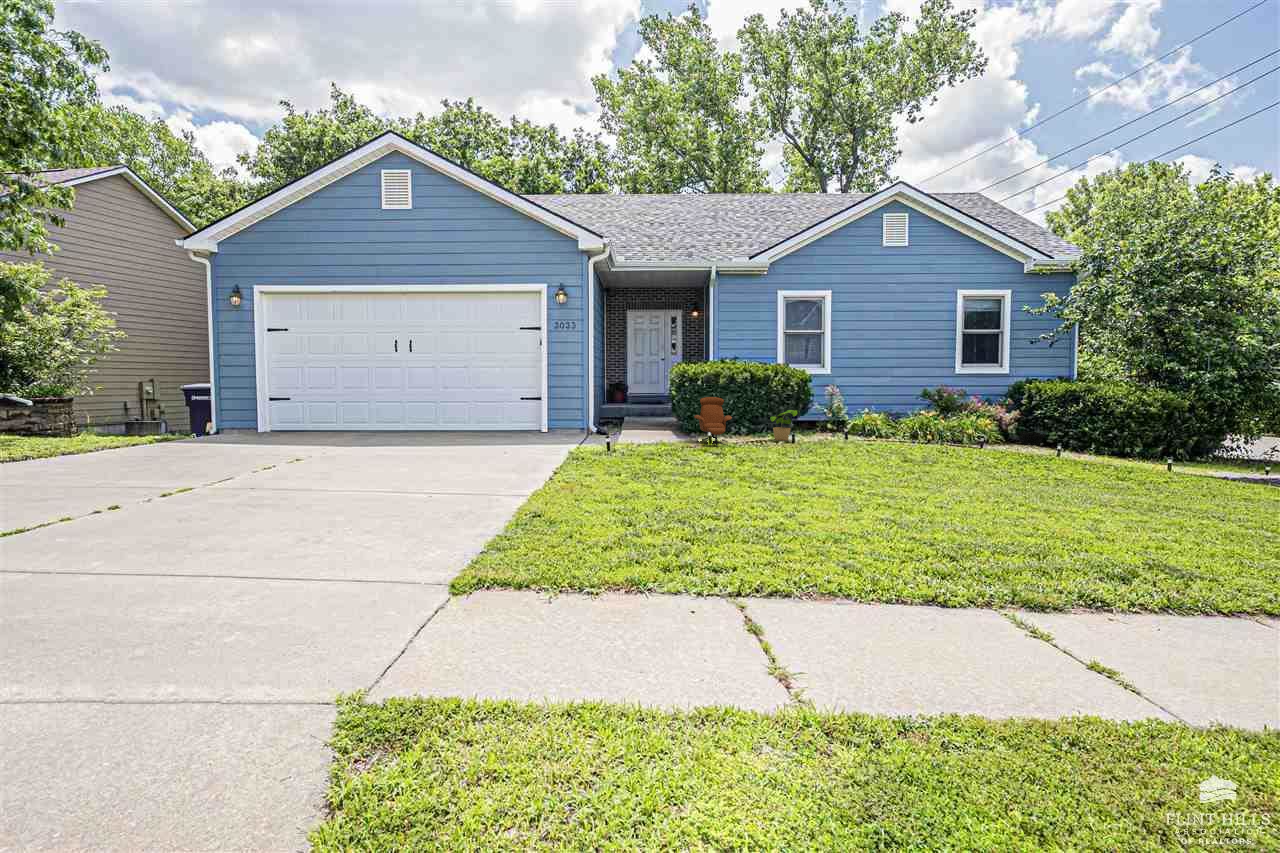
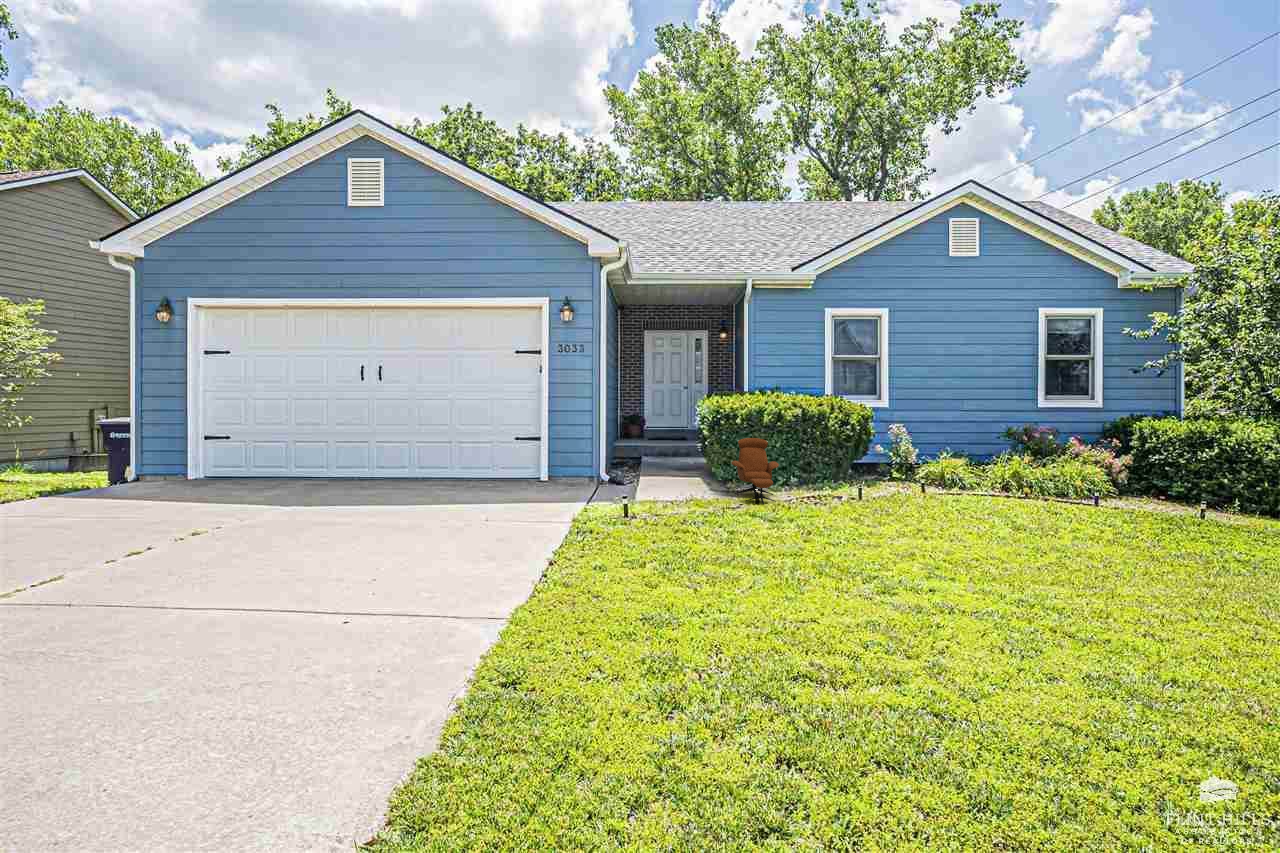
potted plant: present [770,410,798,441] -> none [825,455,866,492]
basket: present [1017,431,1046,445] -> none [1130,470,1171,501]

